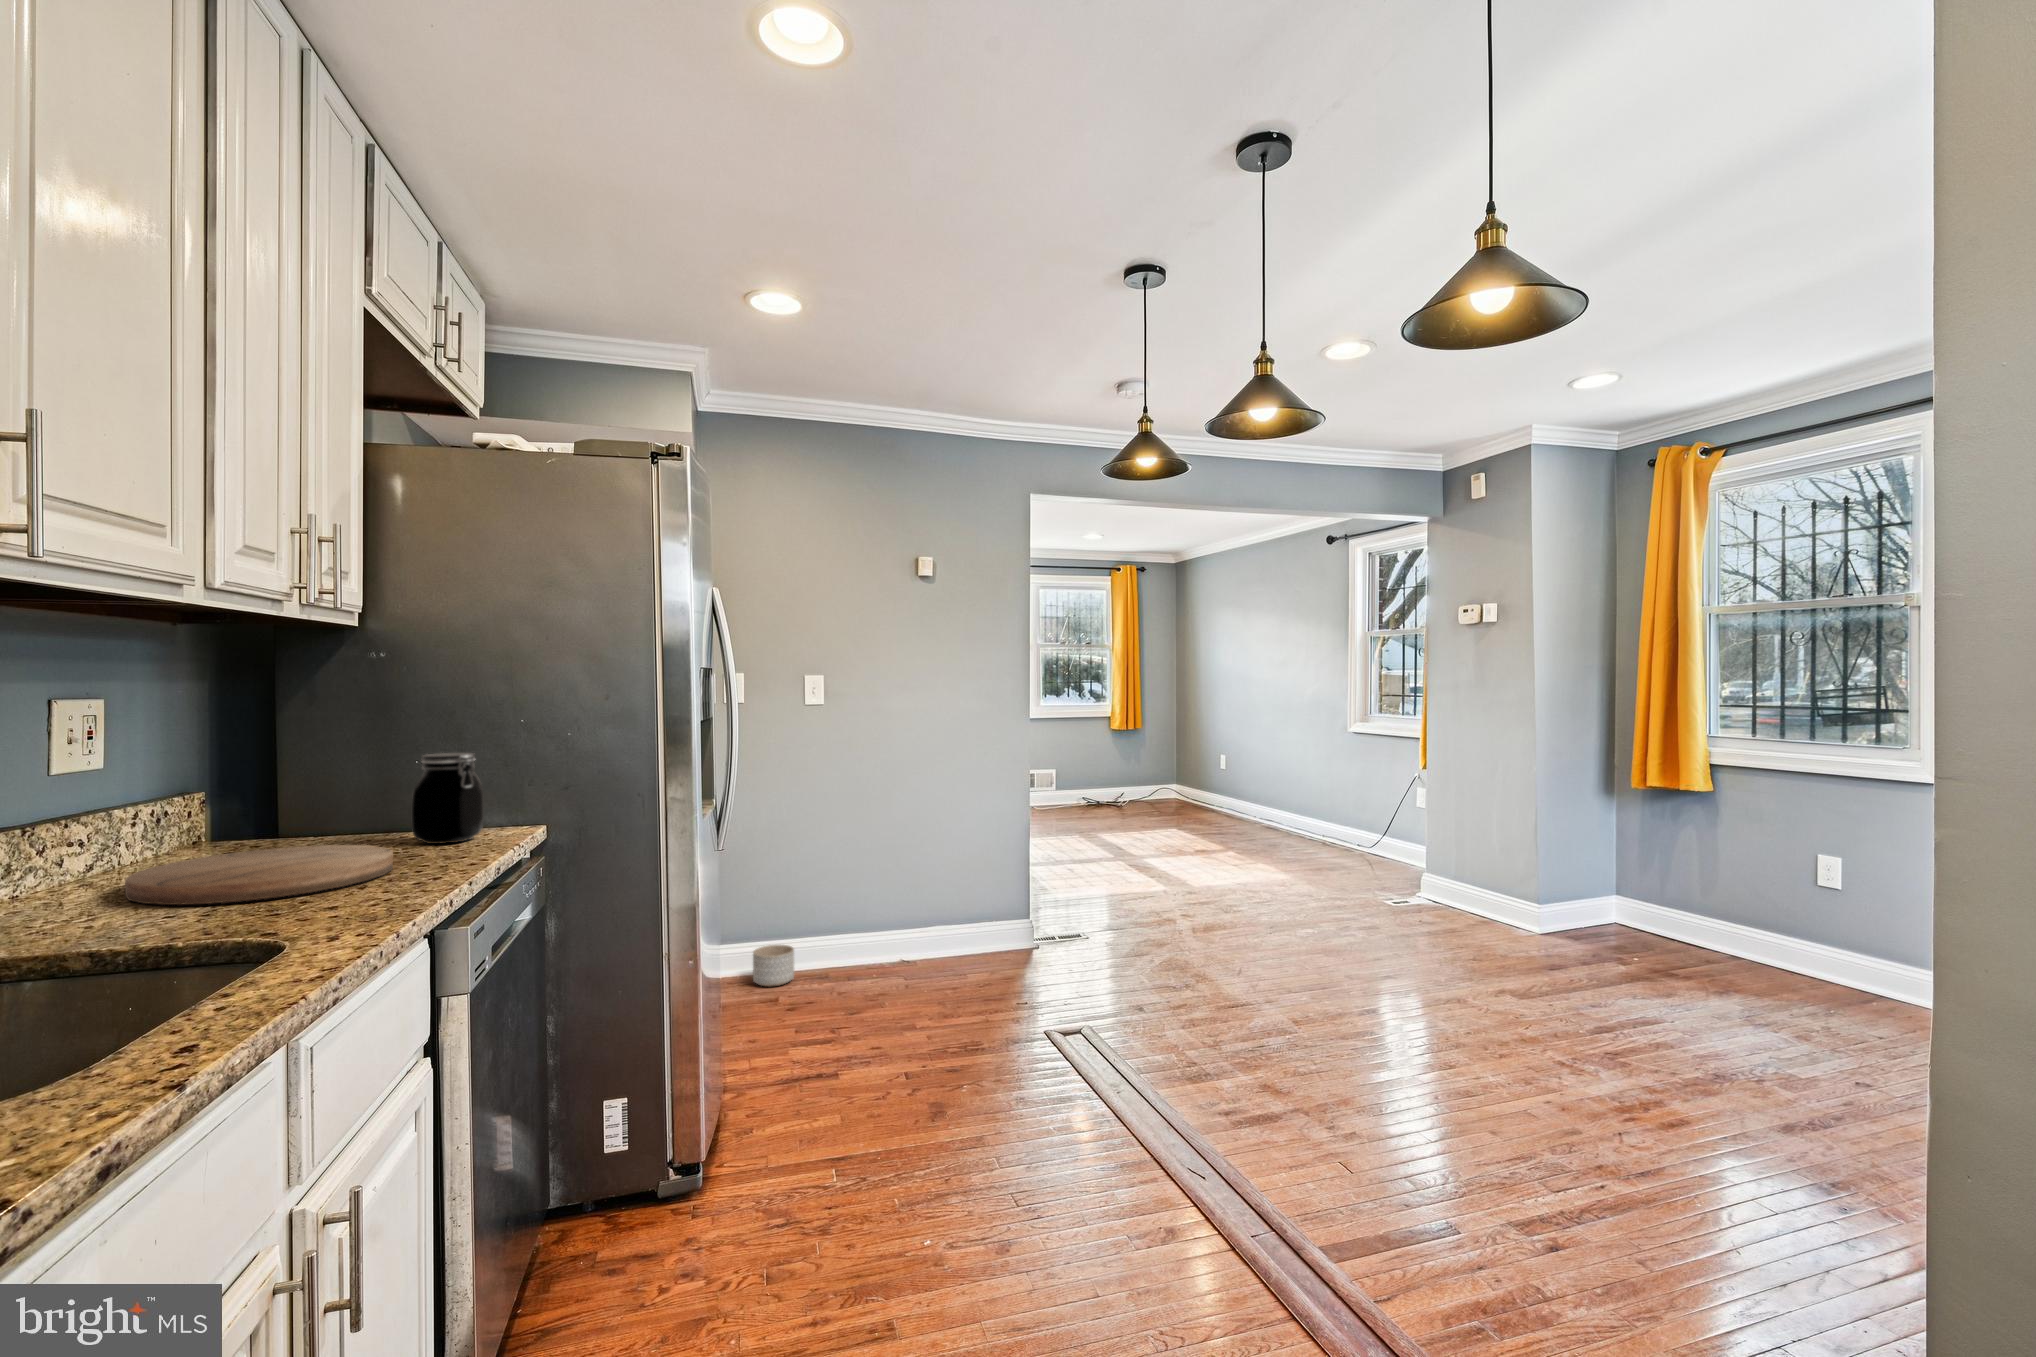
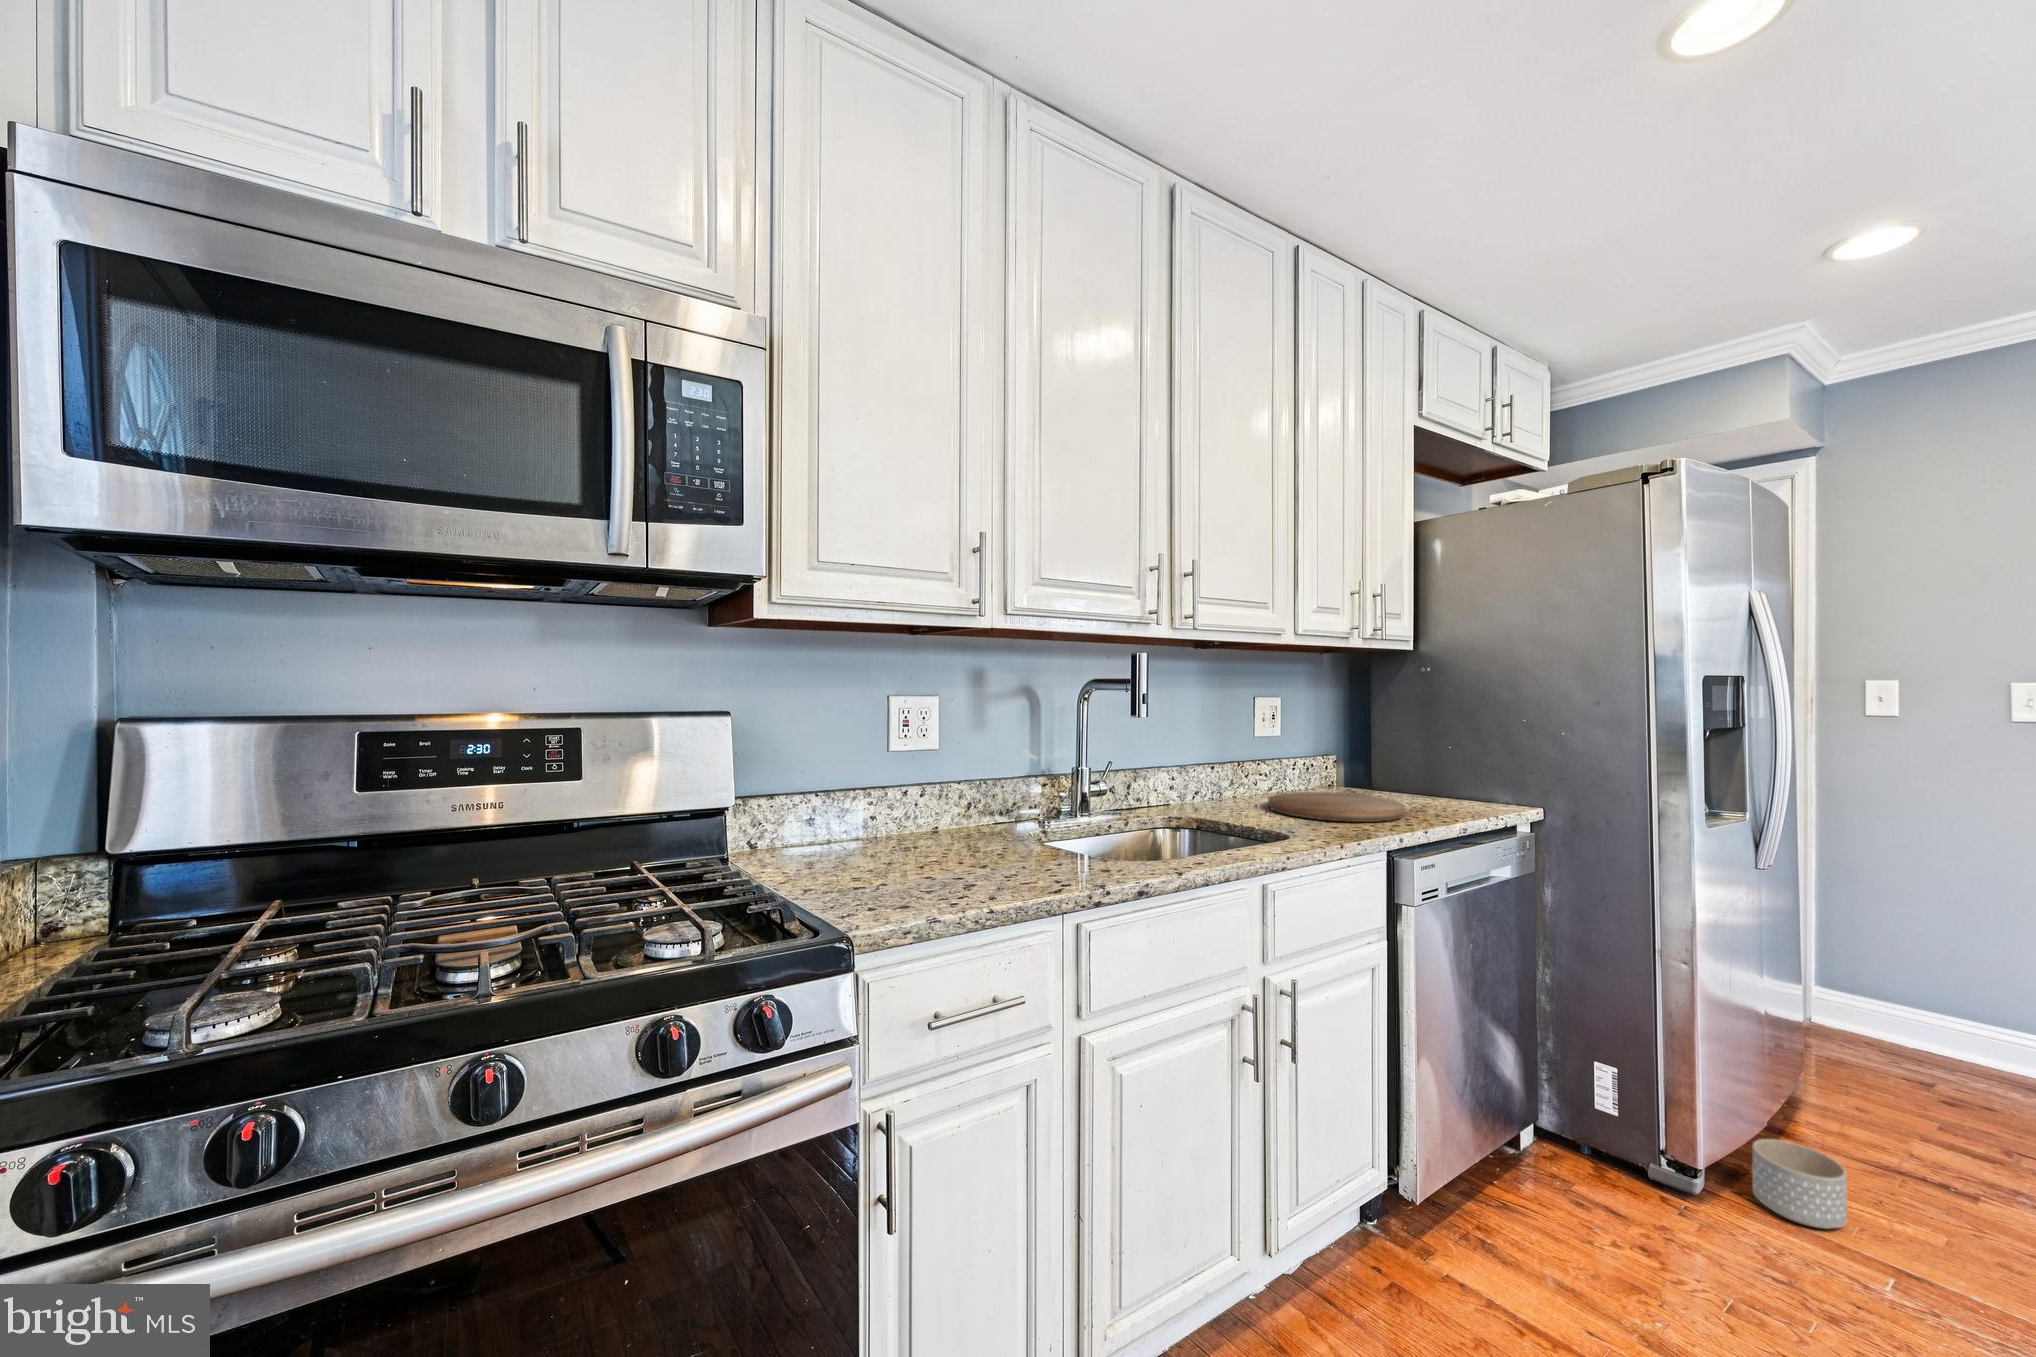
jar: present [412,753,484,844] -> none [1434,744,1487,811]
planter: present [753,945,794,987] -> present [1752,1139,1847,1229]

